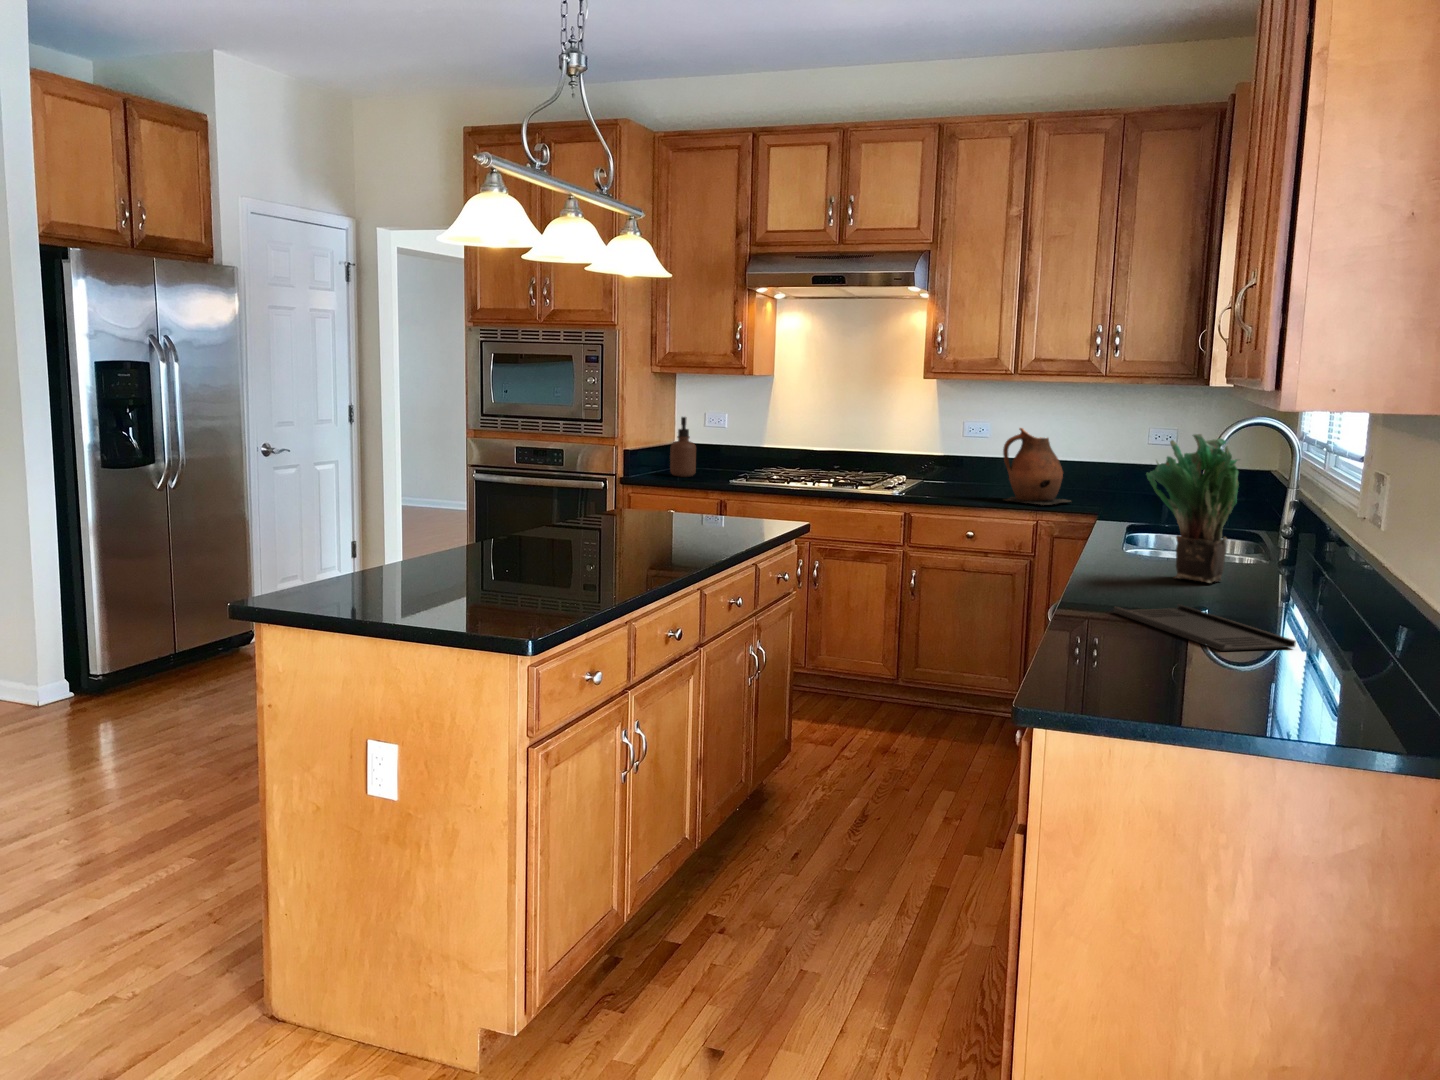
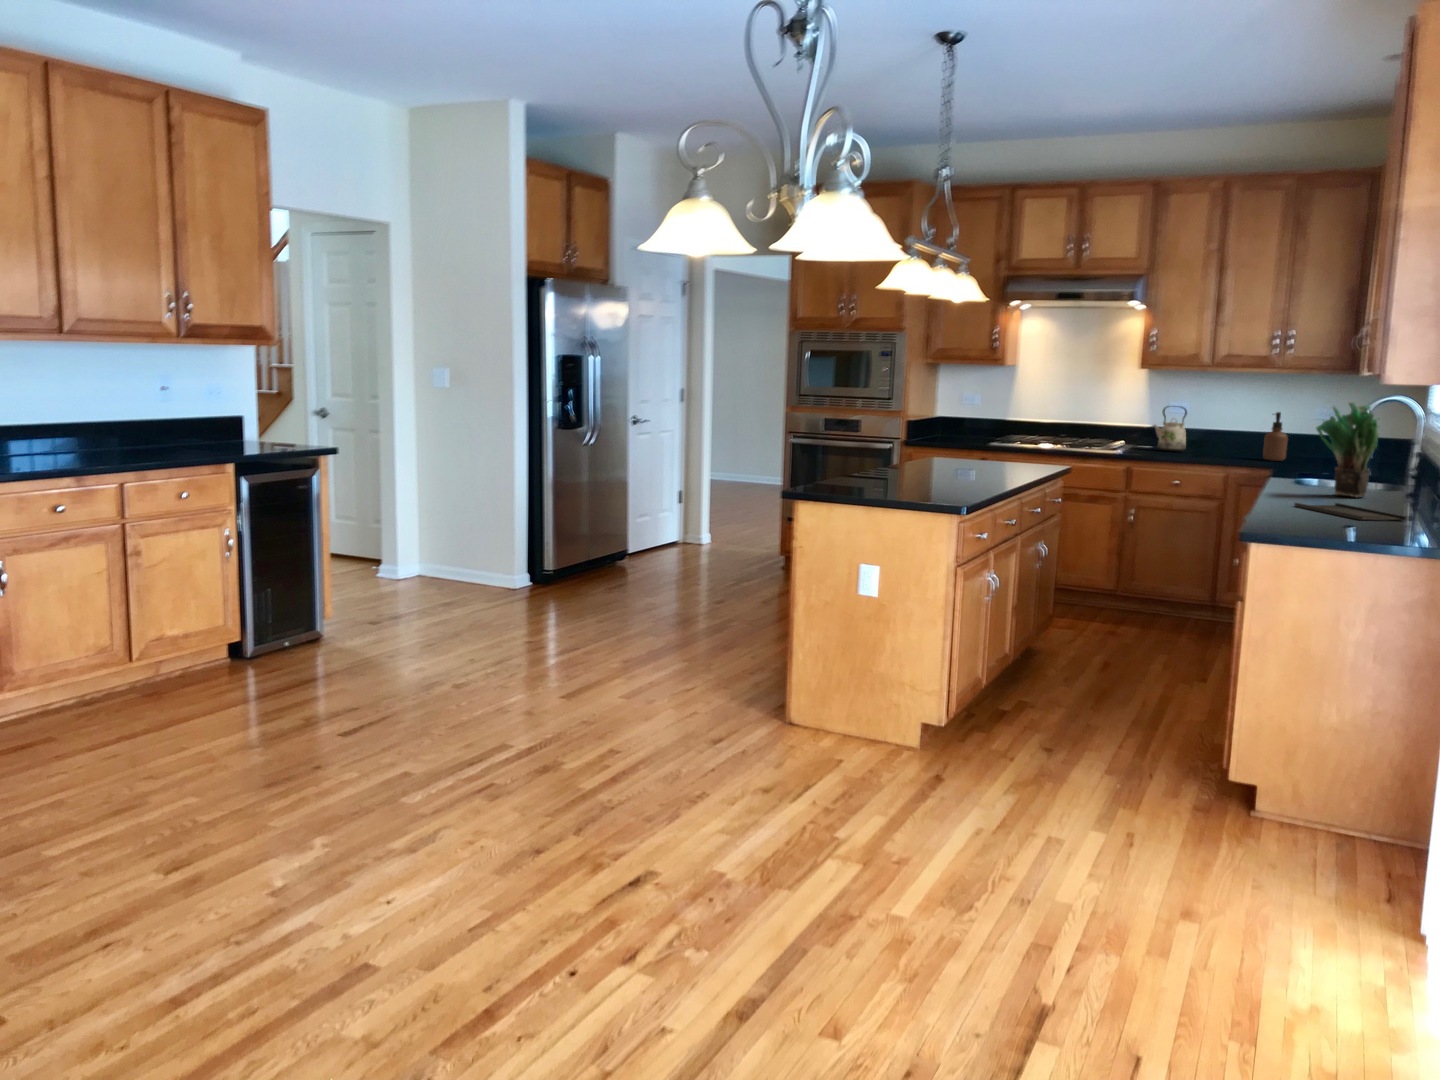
soap dispenser: present [670,417,696,477] -> present [1263,412,1288,461]
kettle: none [945,428,988,489] -> present [1153,406,1187,452]
ceramic pitcher: present [1003,428,1070,505] -> none [1201,404,1255,461]

